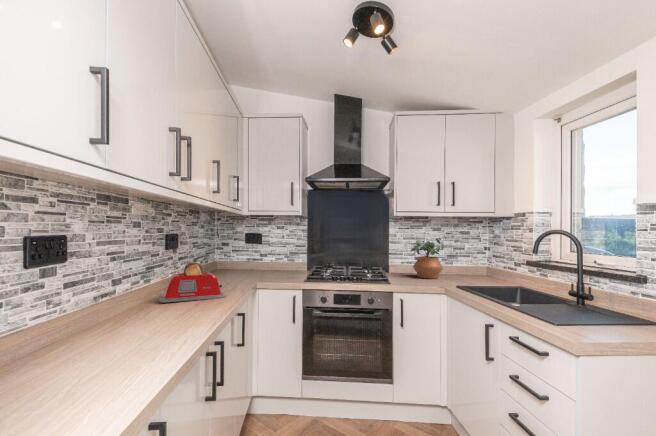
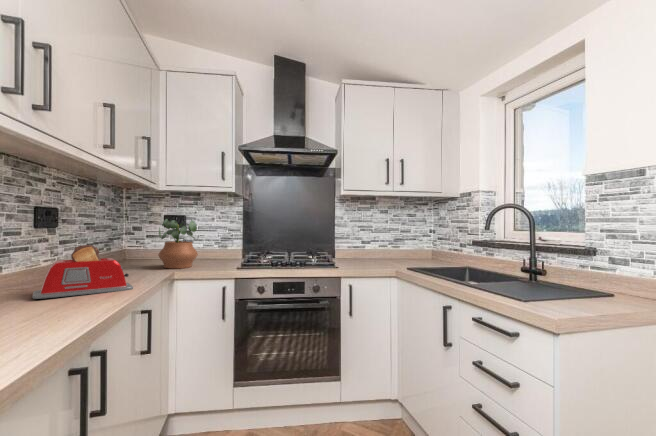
potted plant: present [411,238,444,279] -> present [158,219,198,269]

